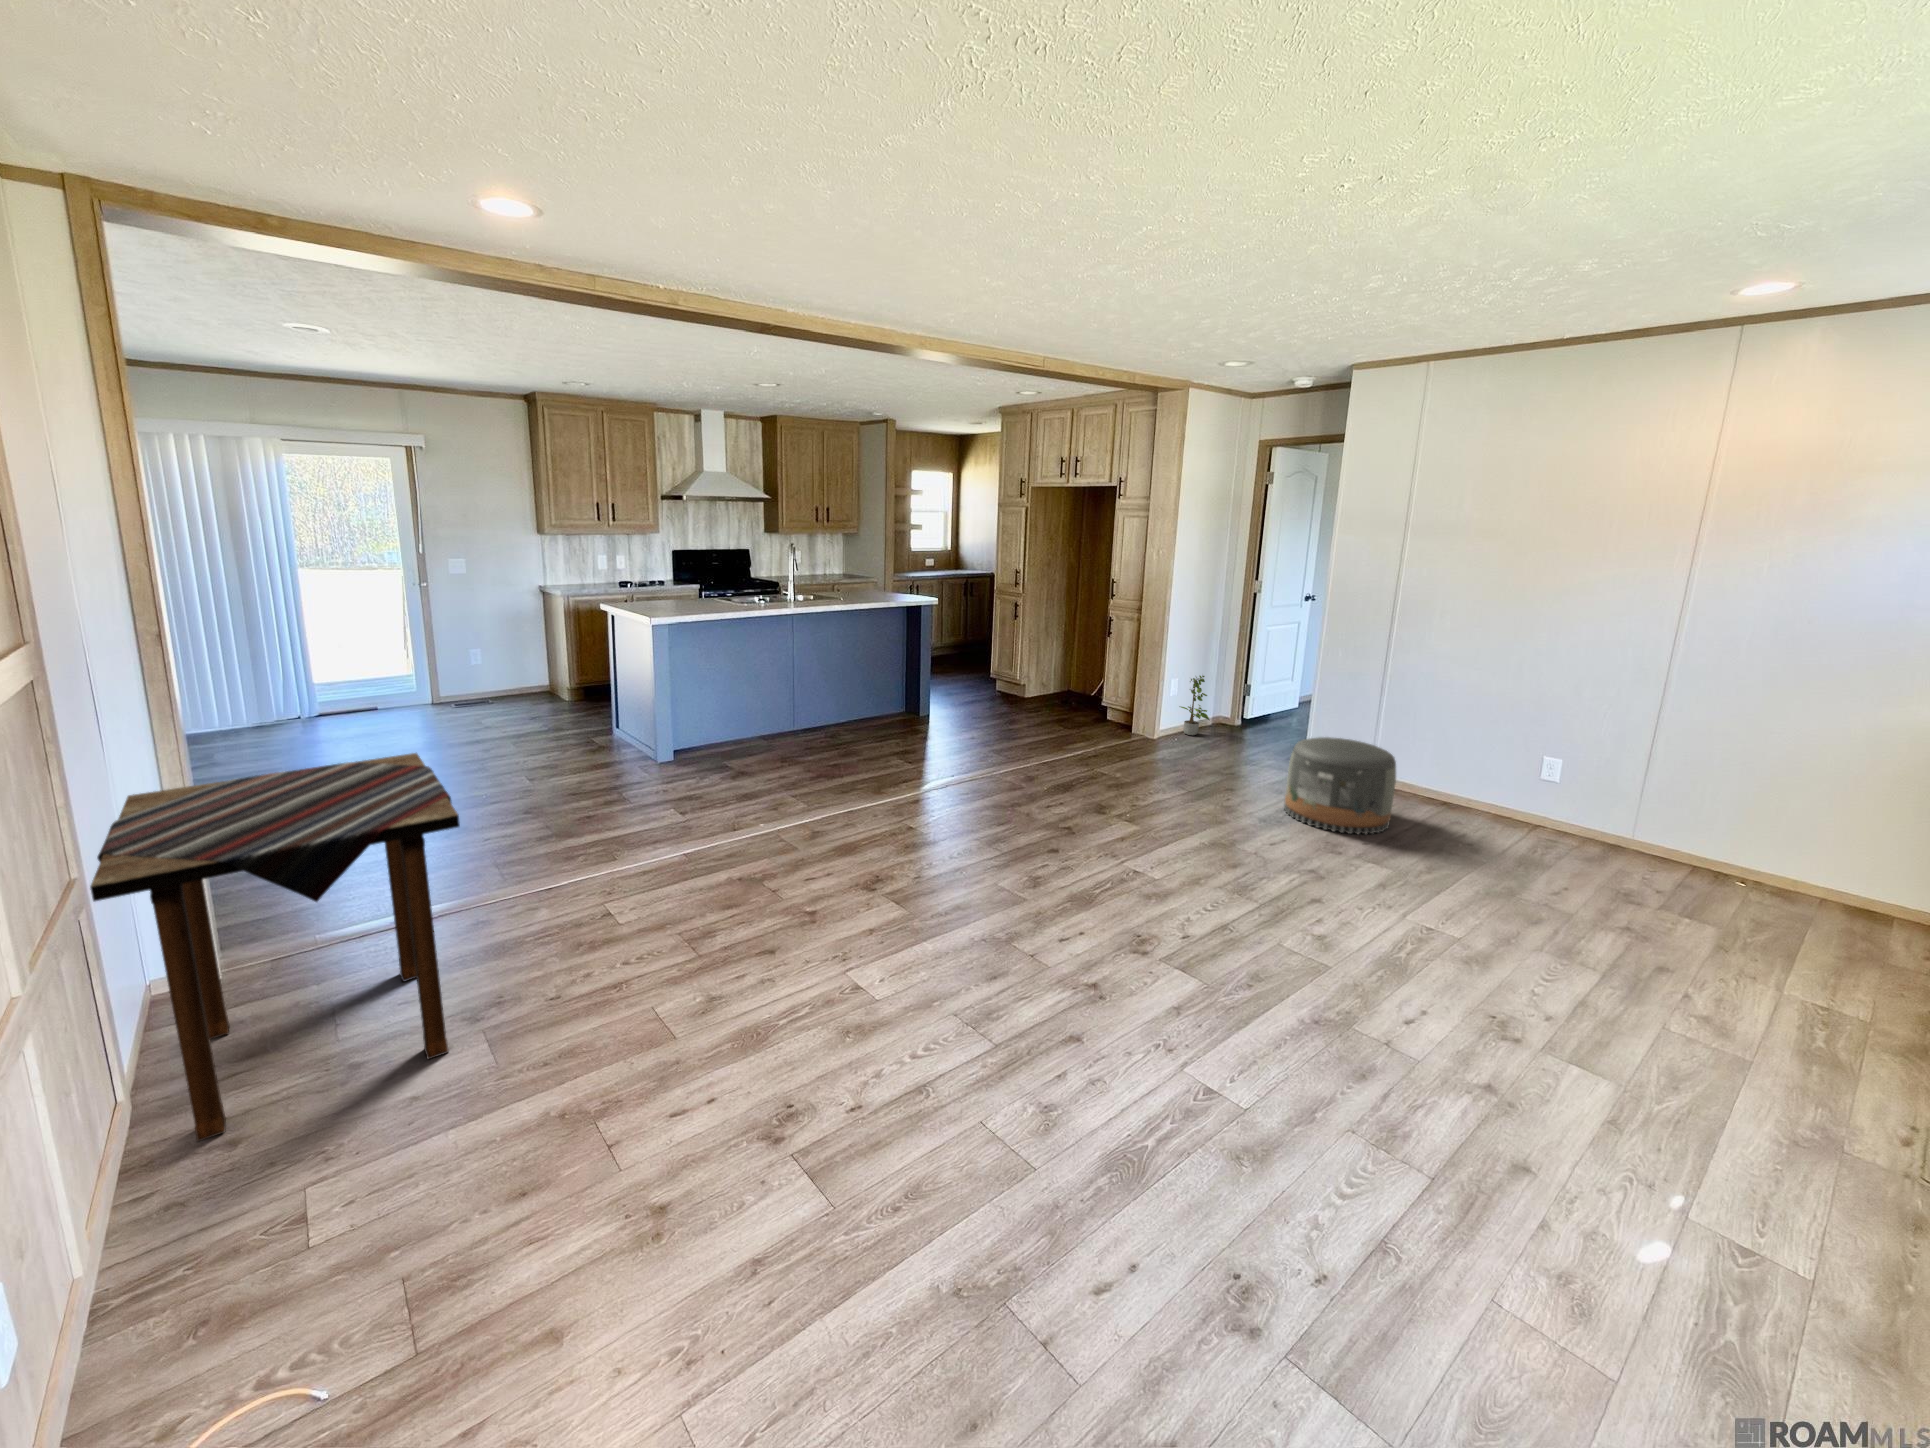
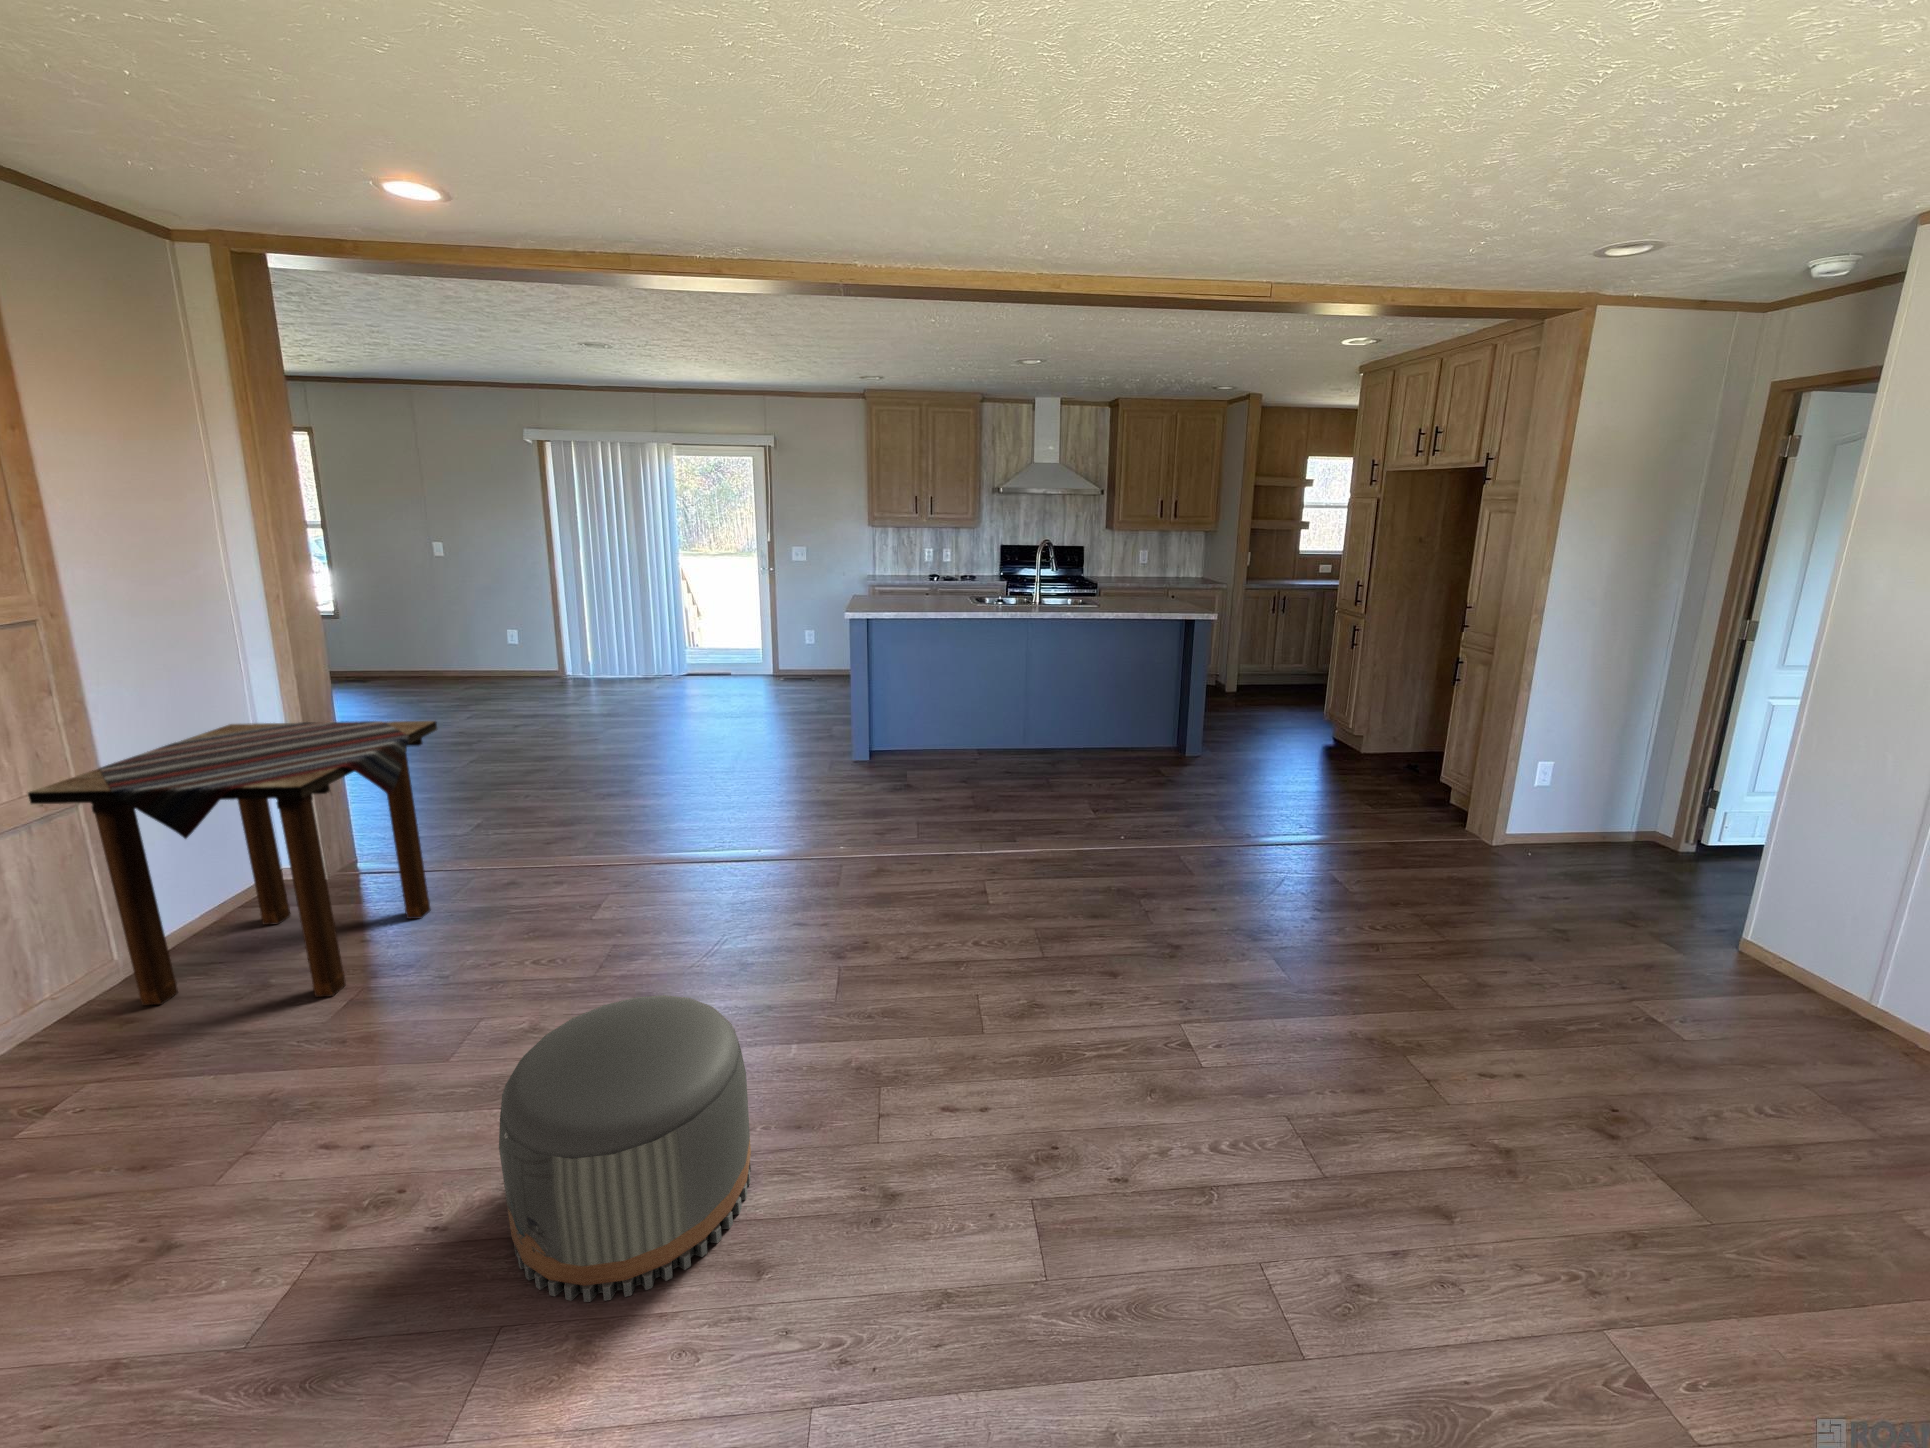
potted plant: present [1180,676,1209,735] -> none [1549,763,1611,857]
pouf: present [1284,737,1396,835] -> present [499,995,751,1302]

